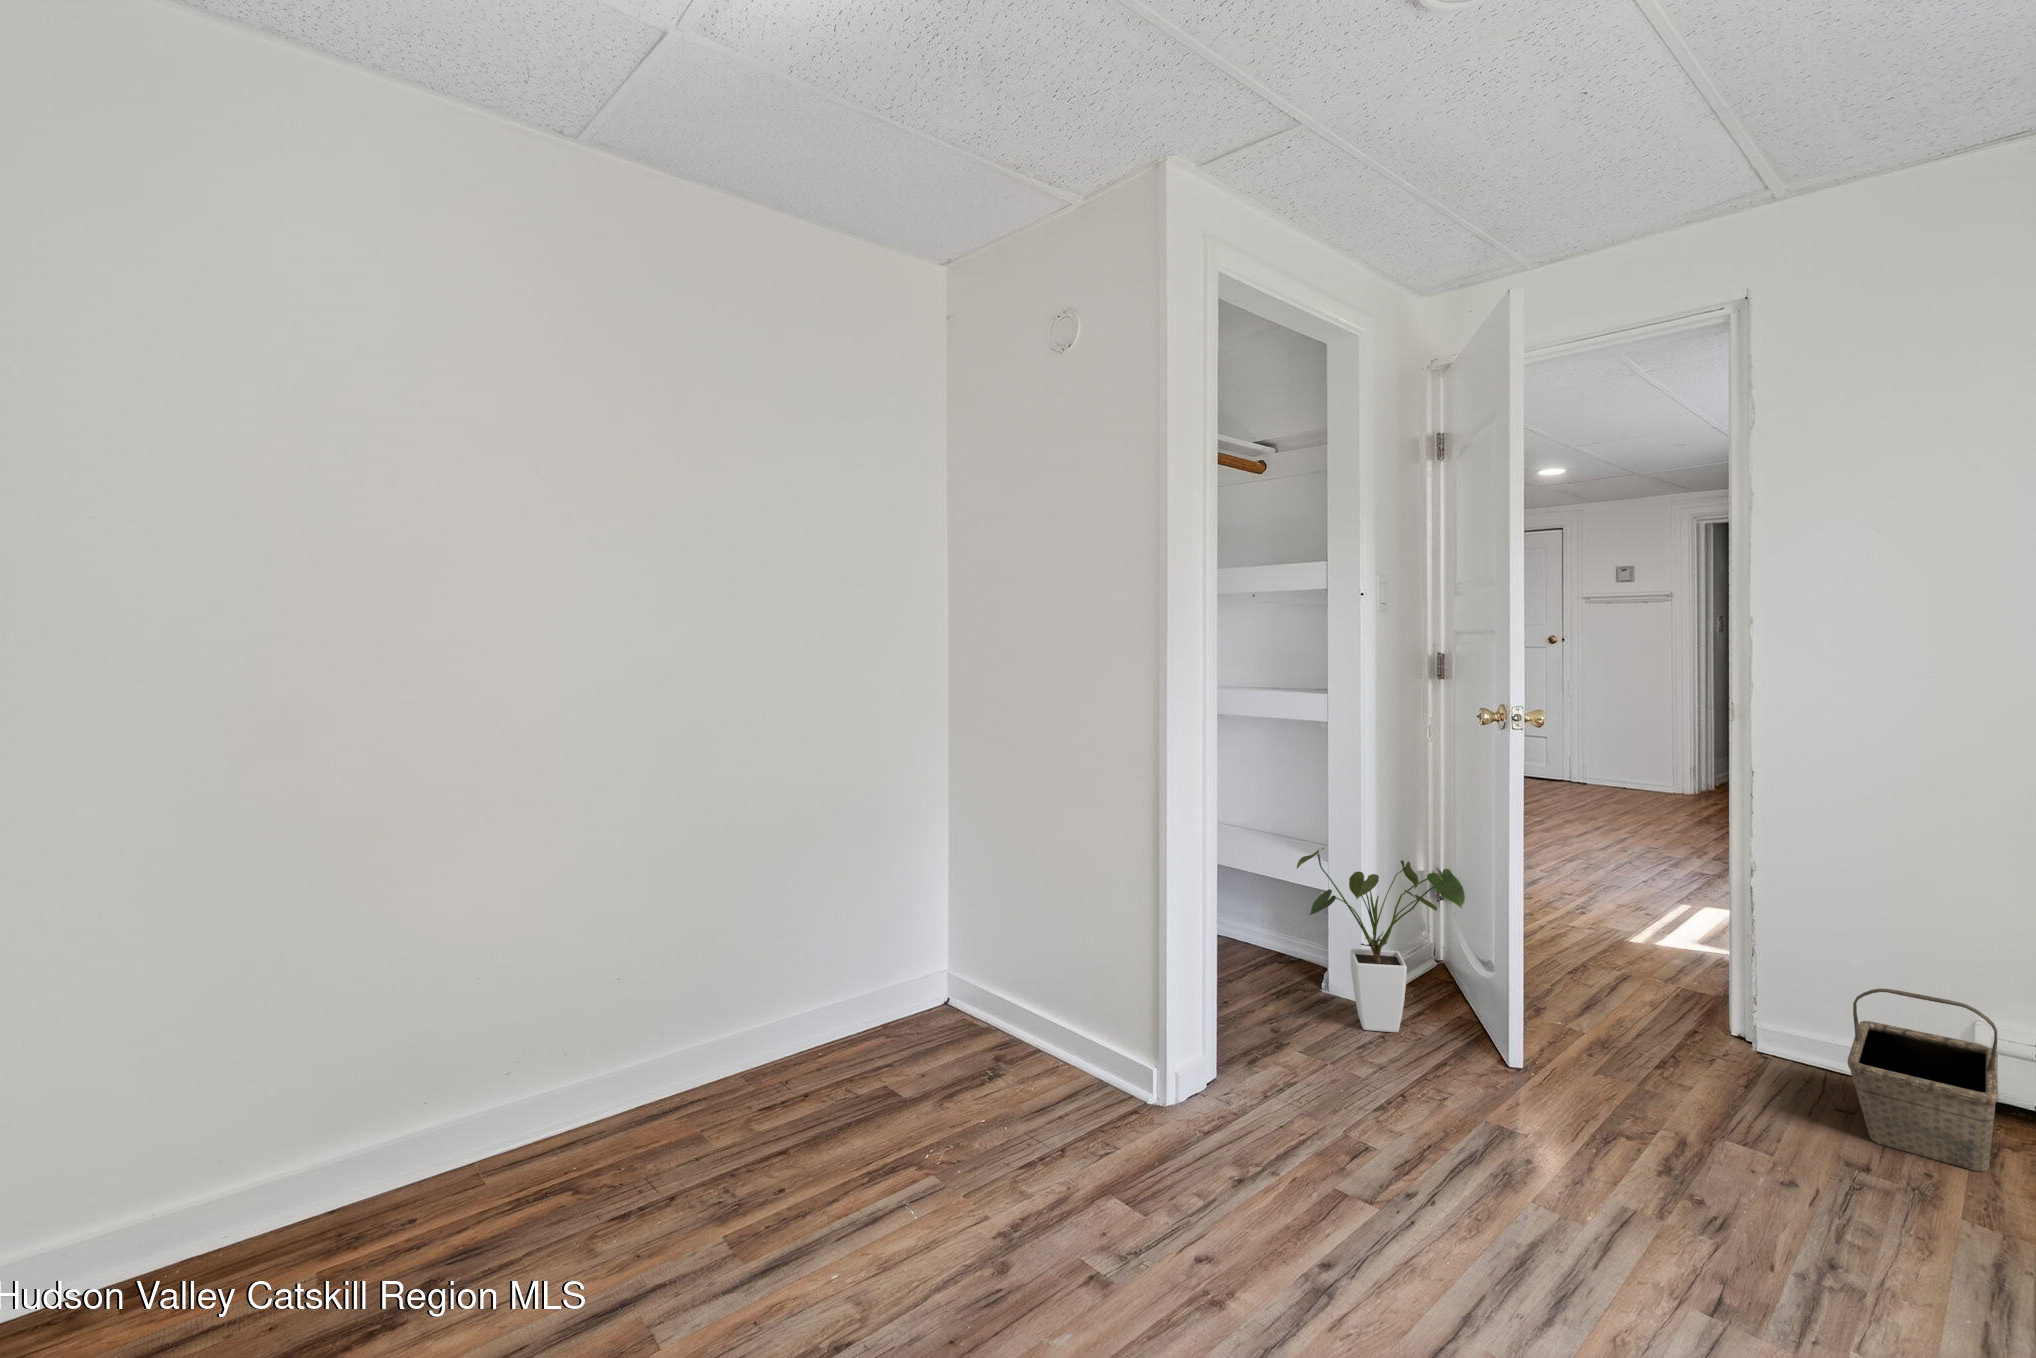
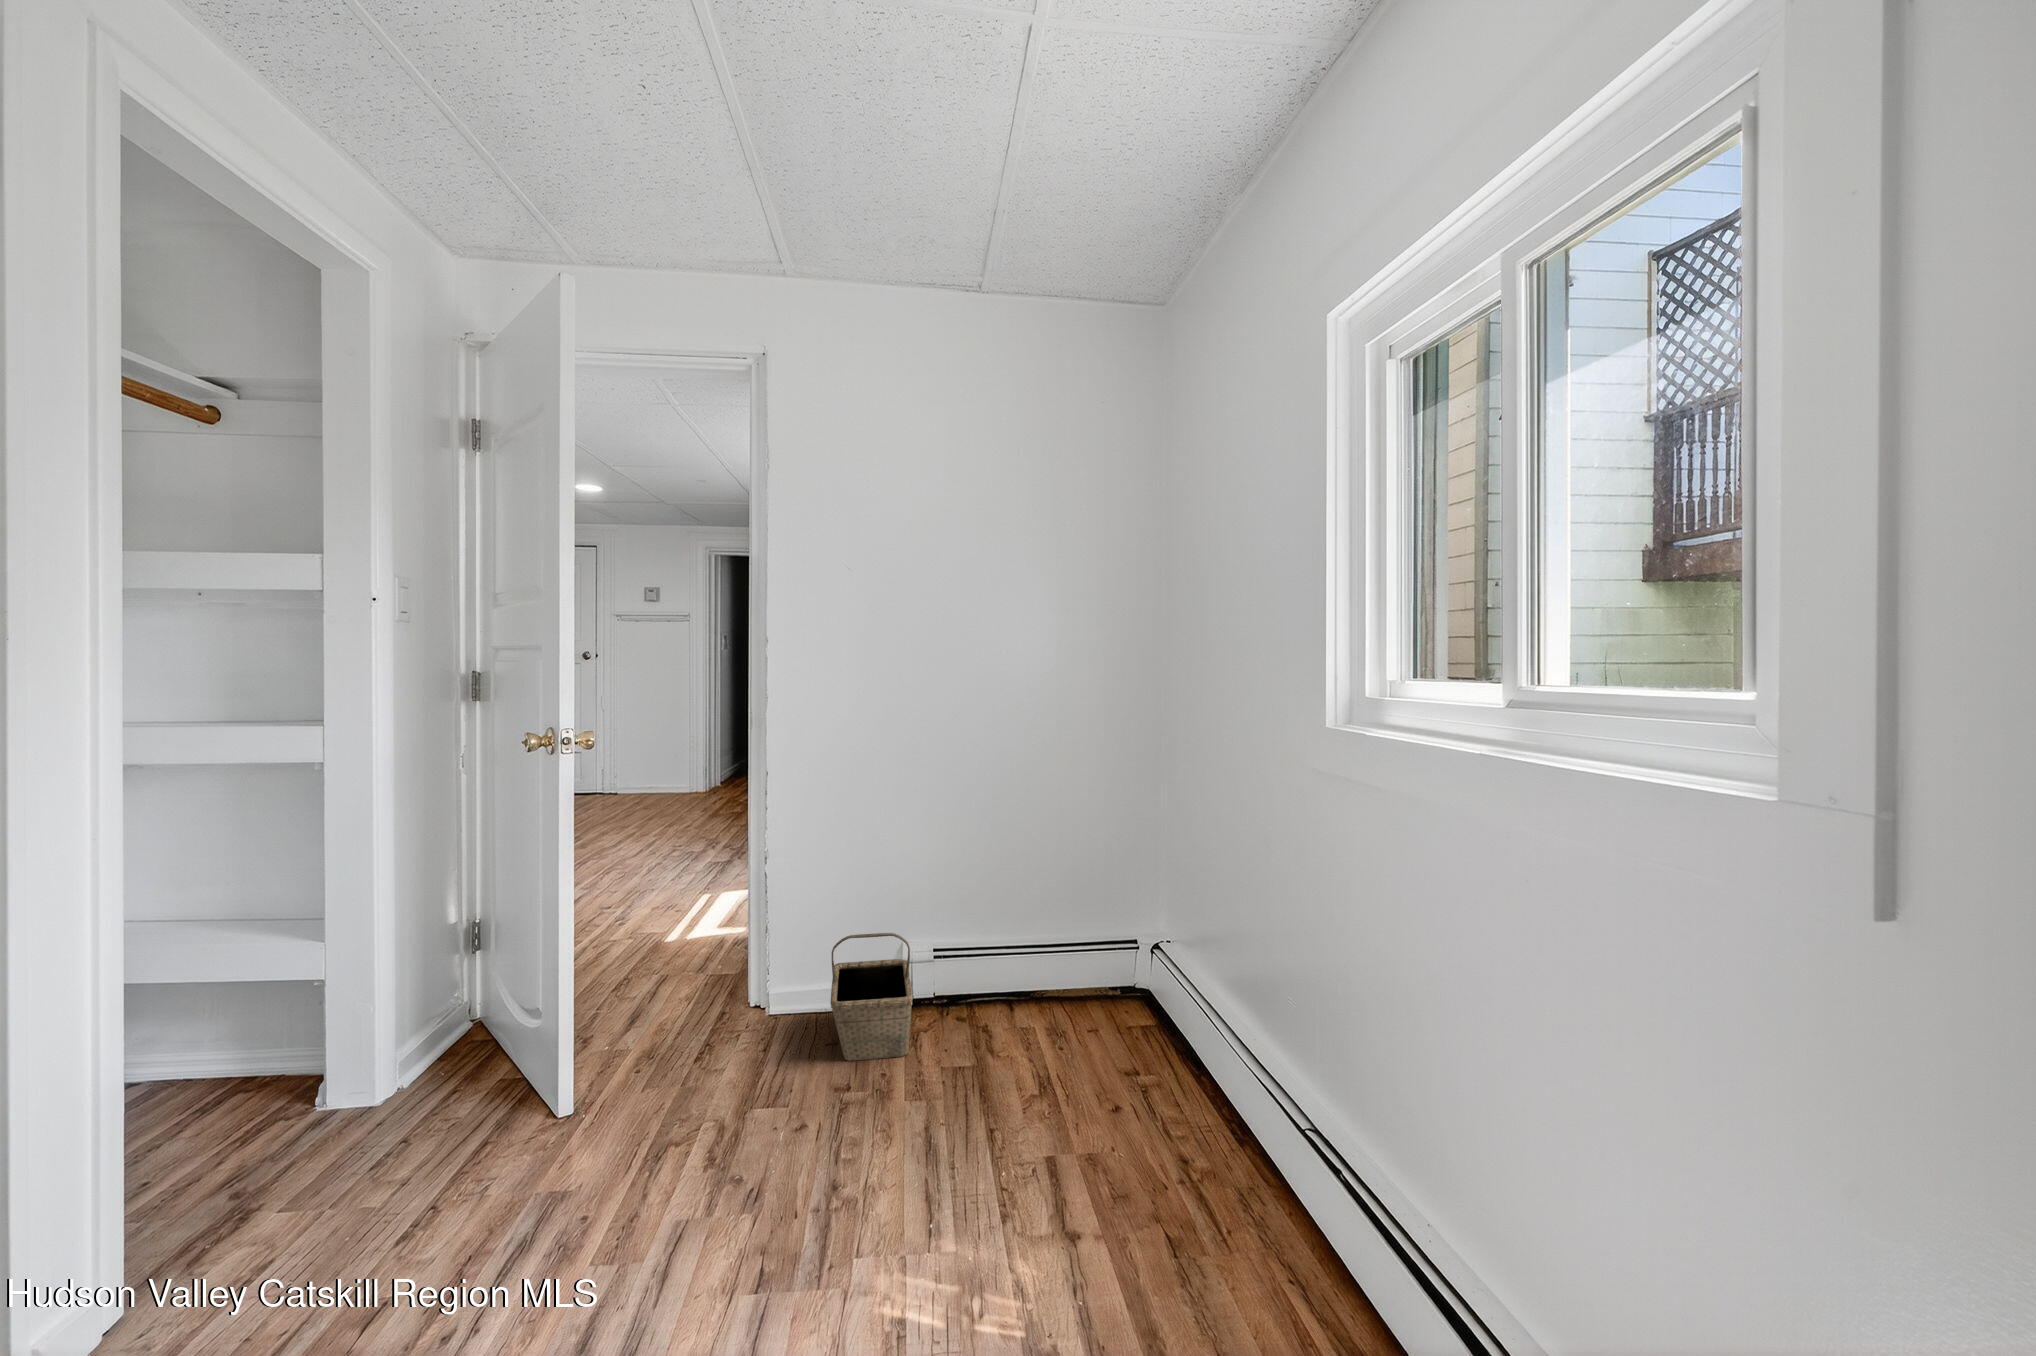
house plant: present [1297,848,1465,1032] -> none [273,917,510,1142]

